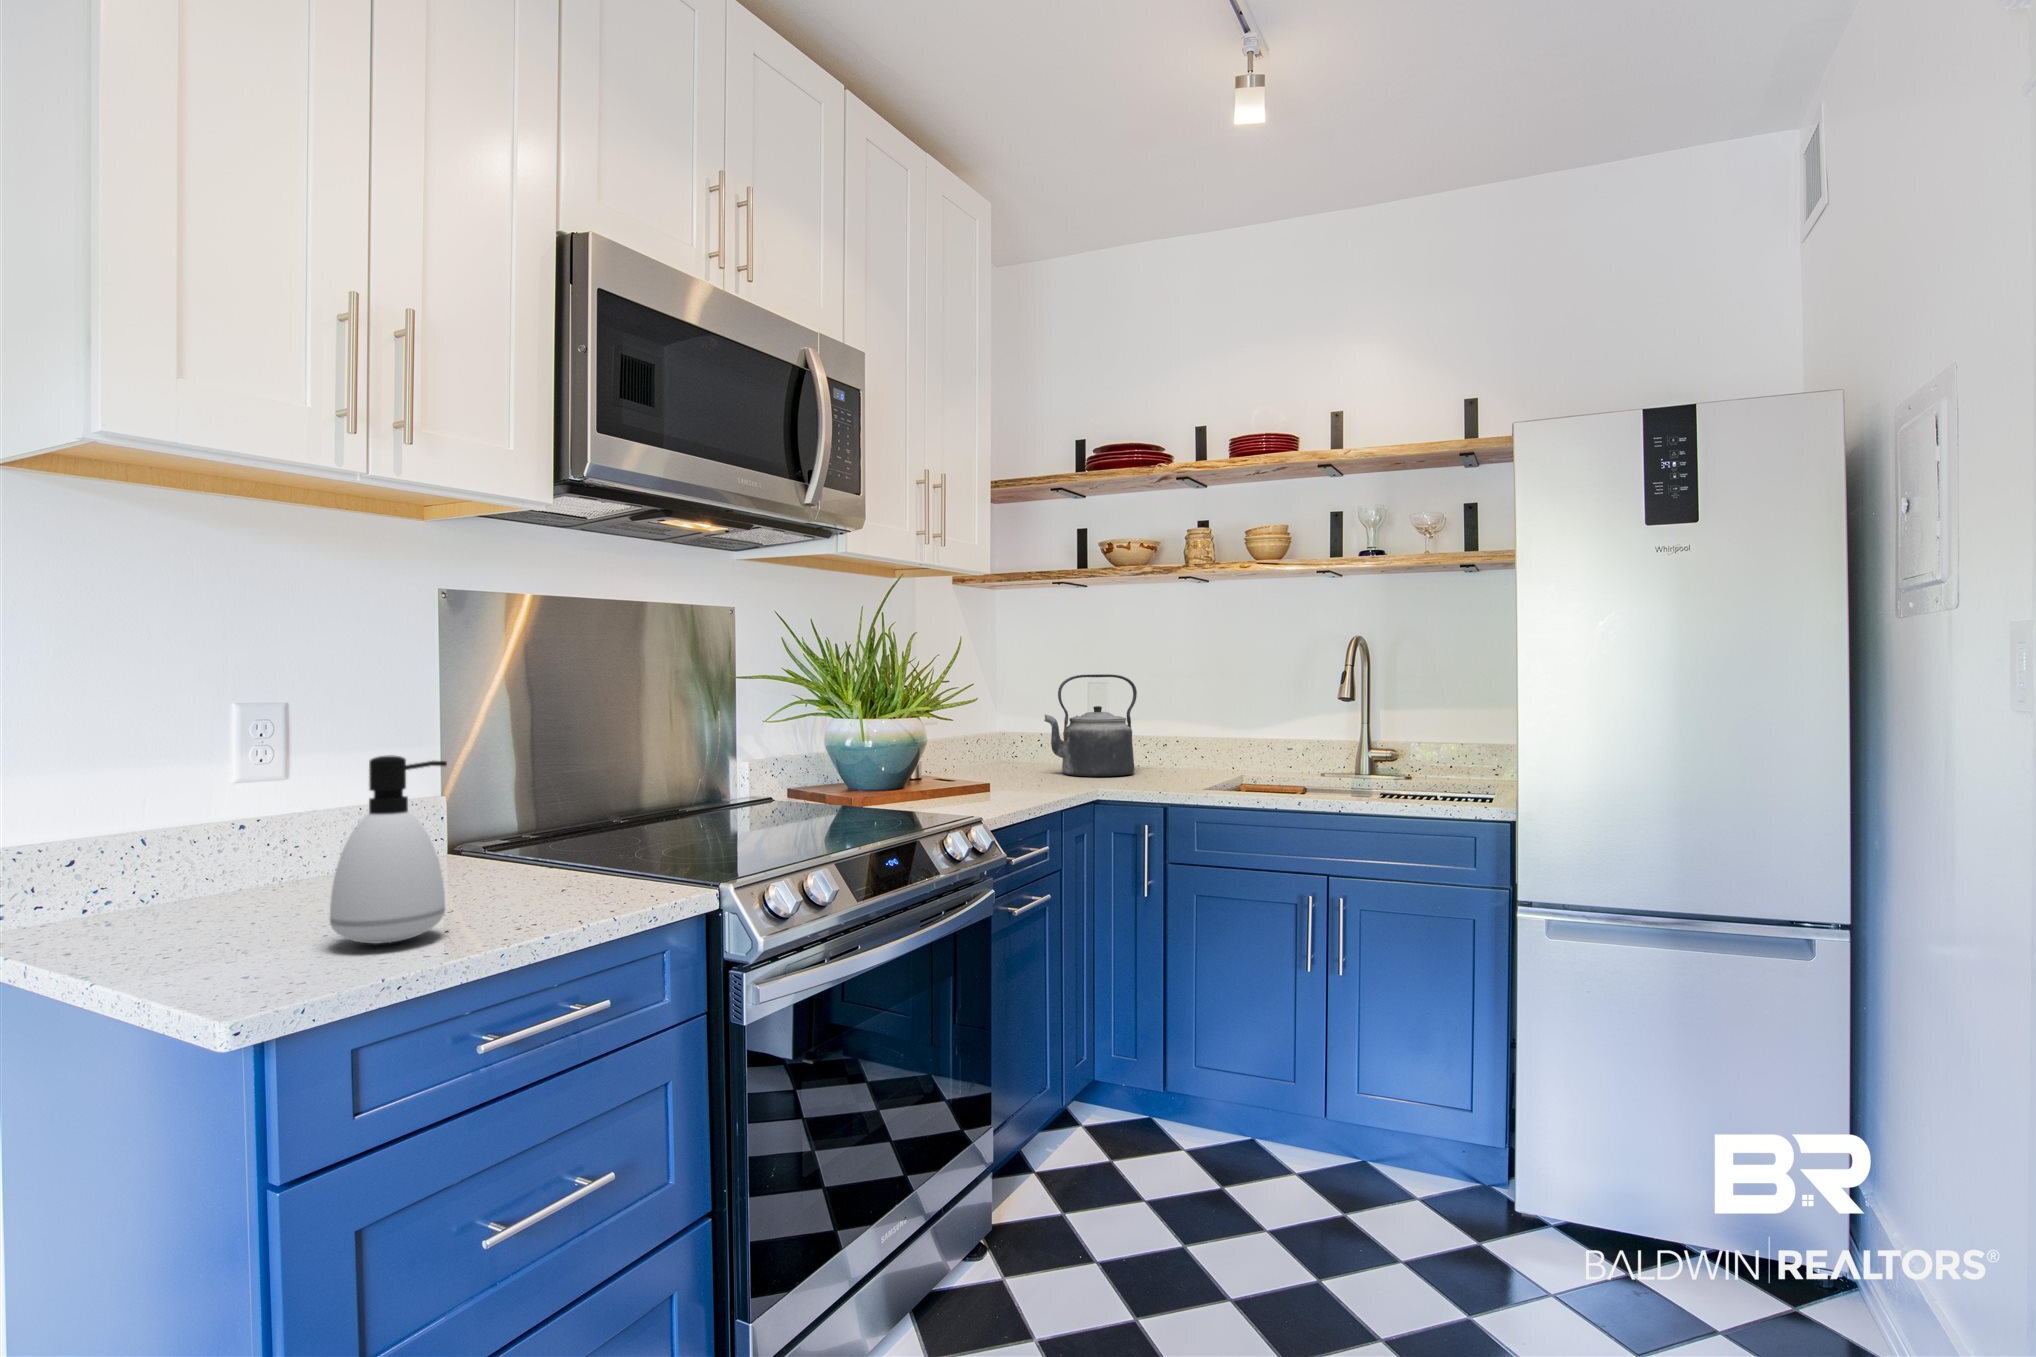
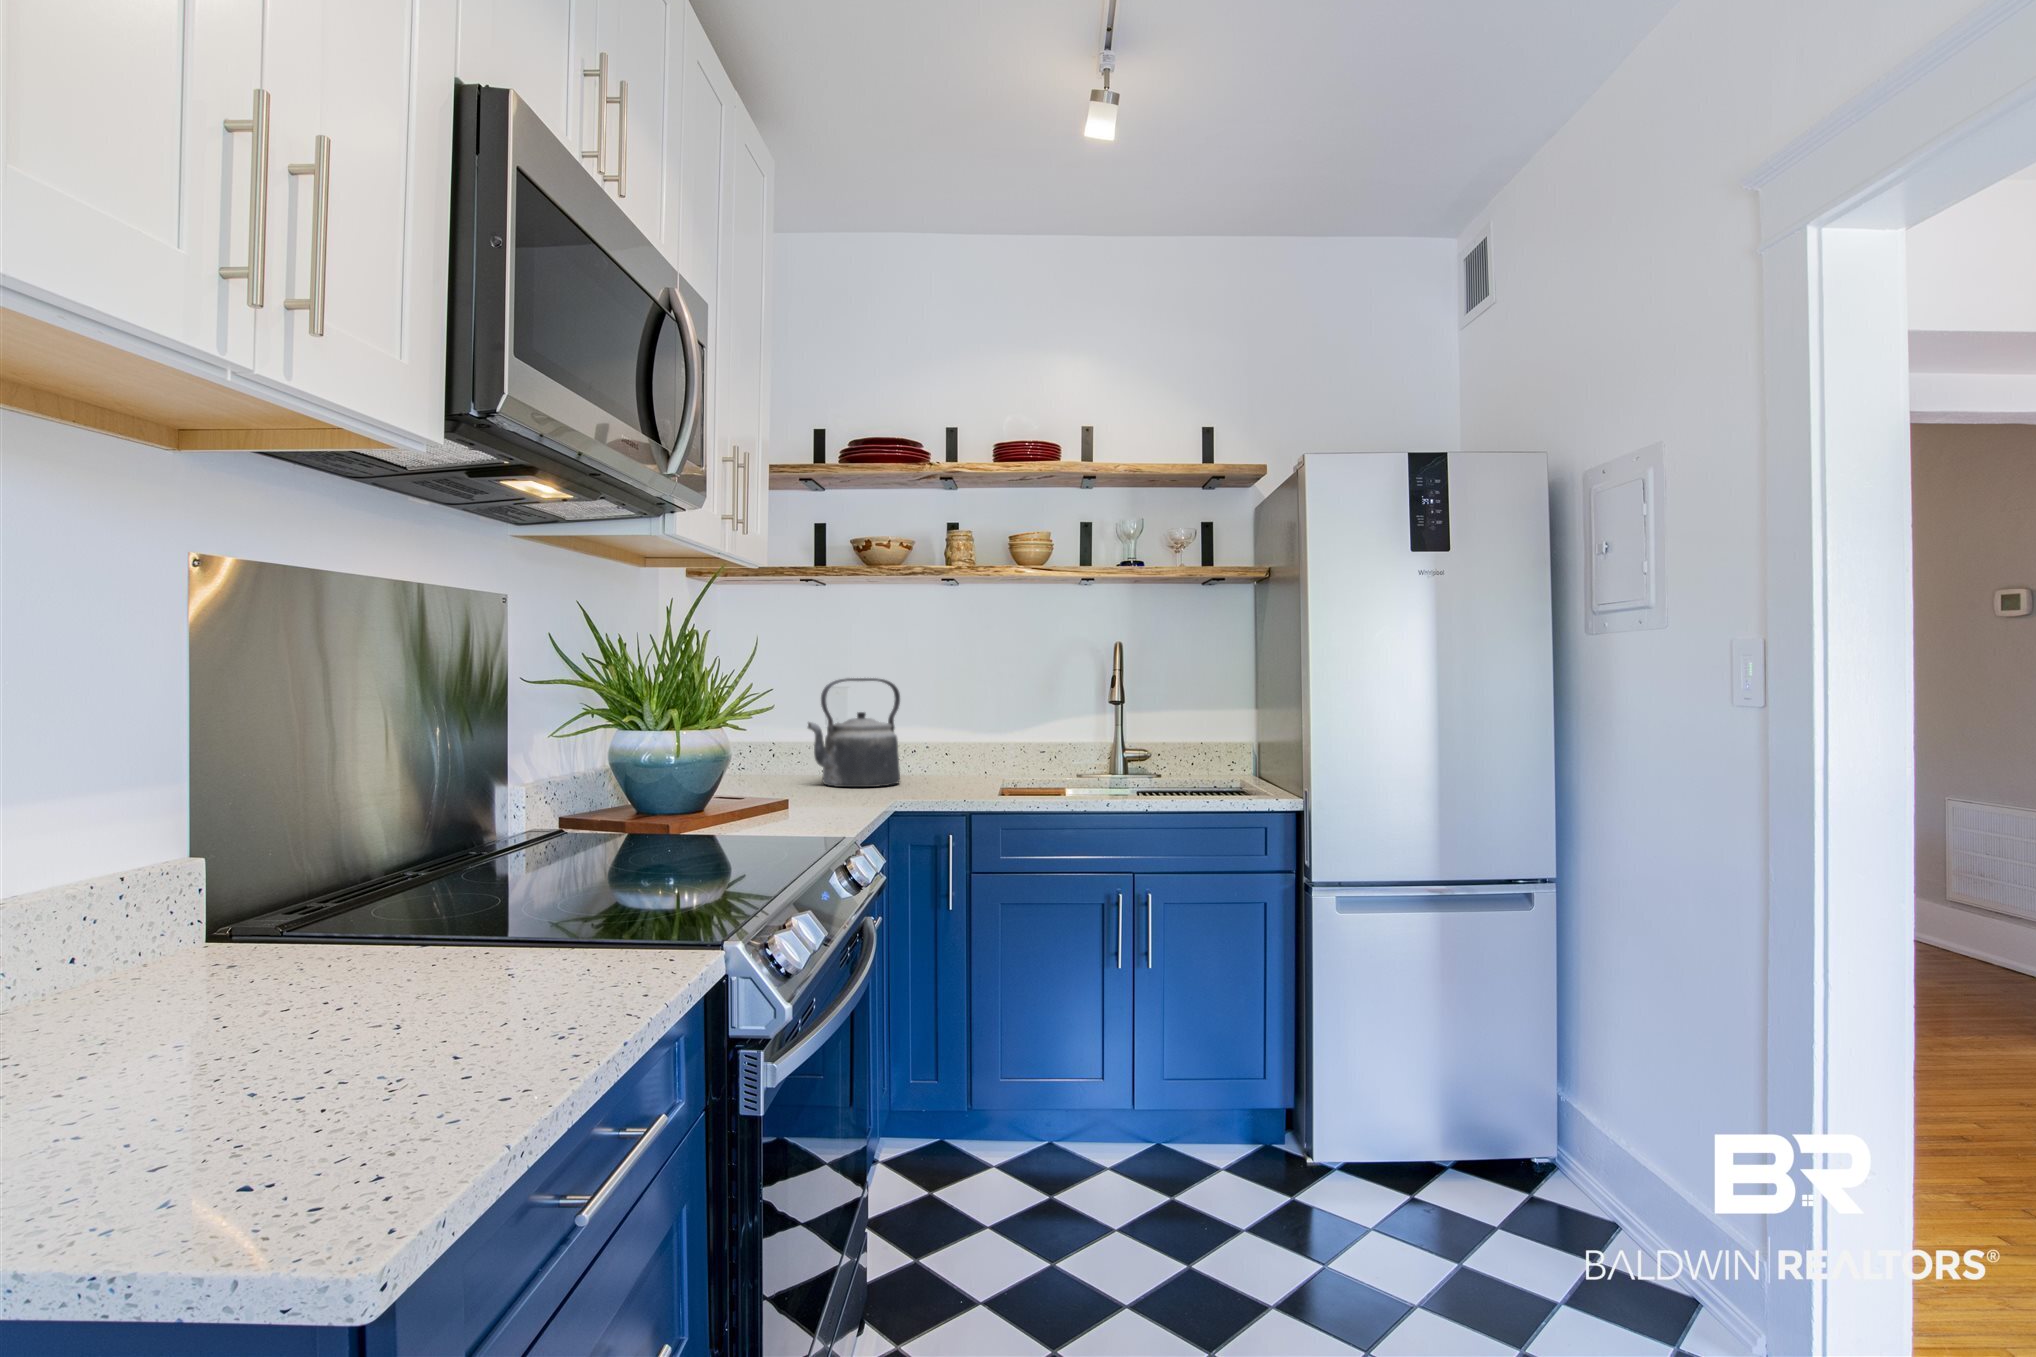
soap dispenser: present [330,756,447,944] -> none [323,800,485,1071]

